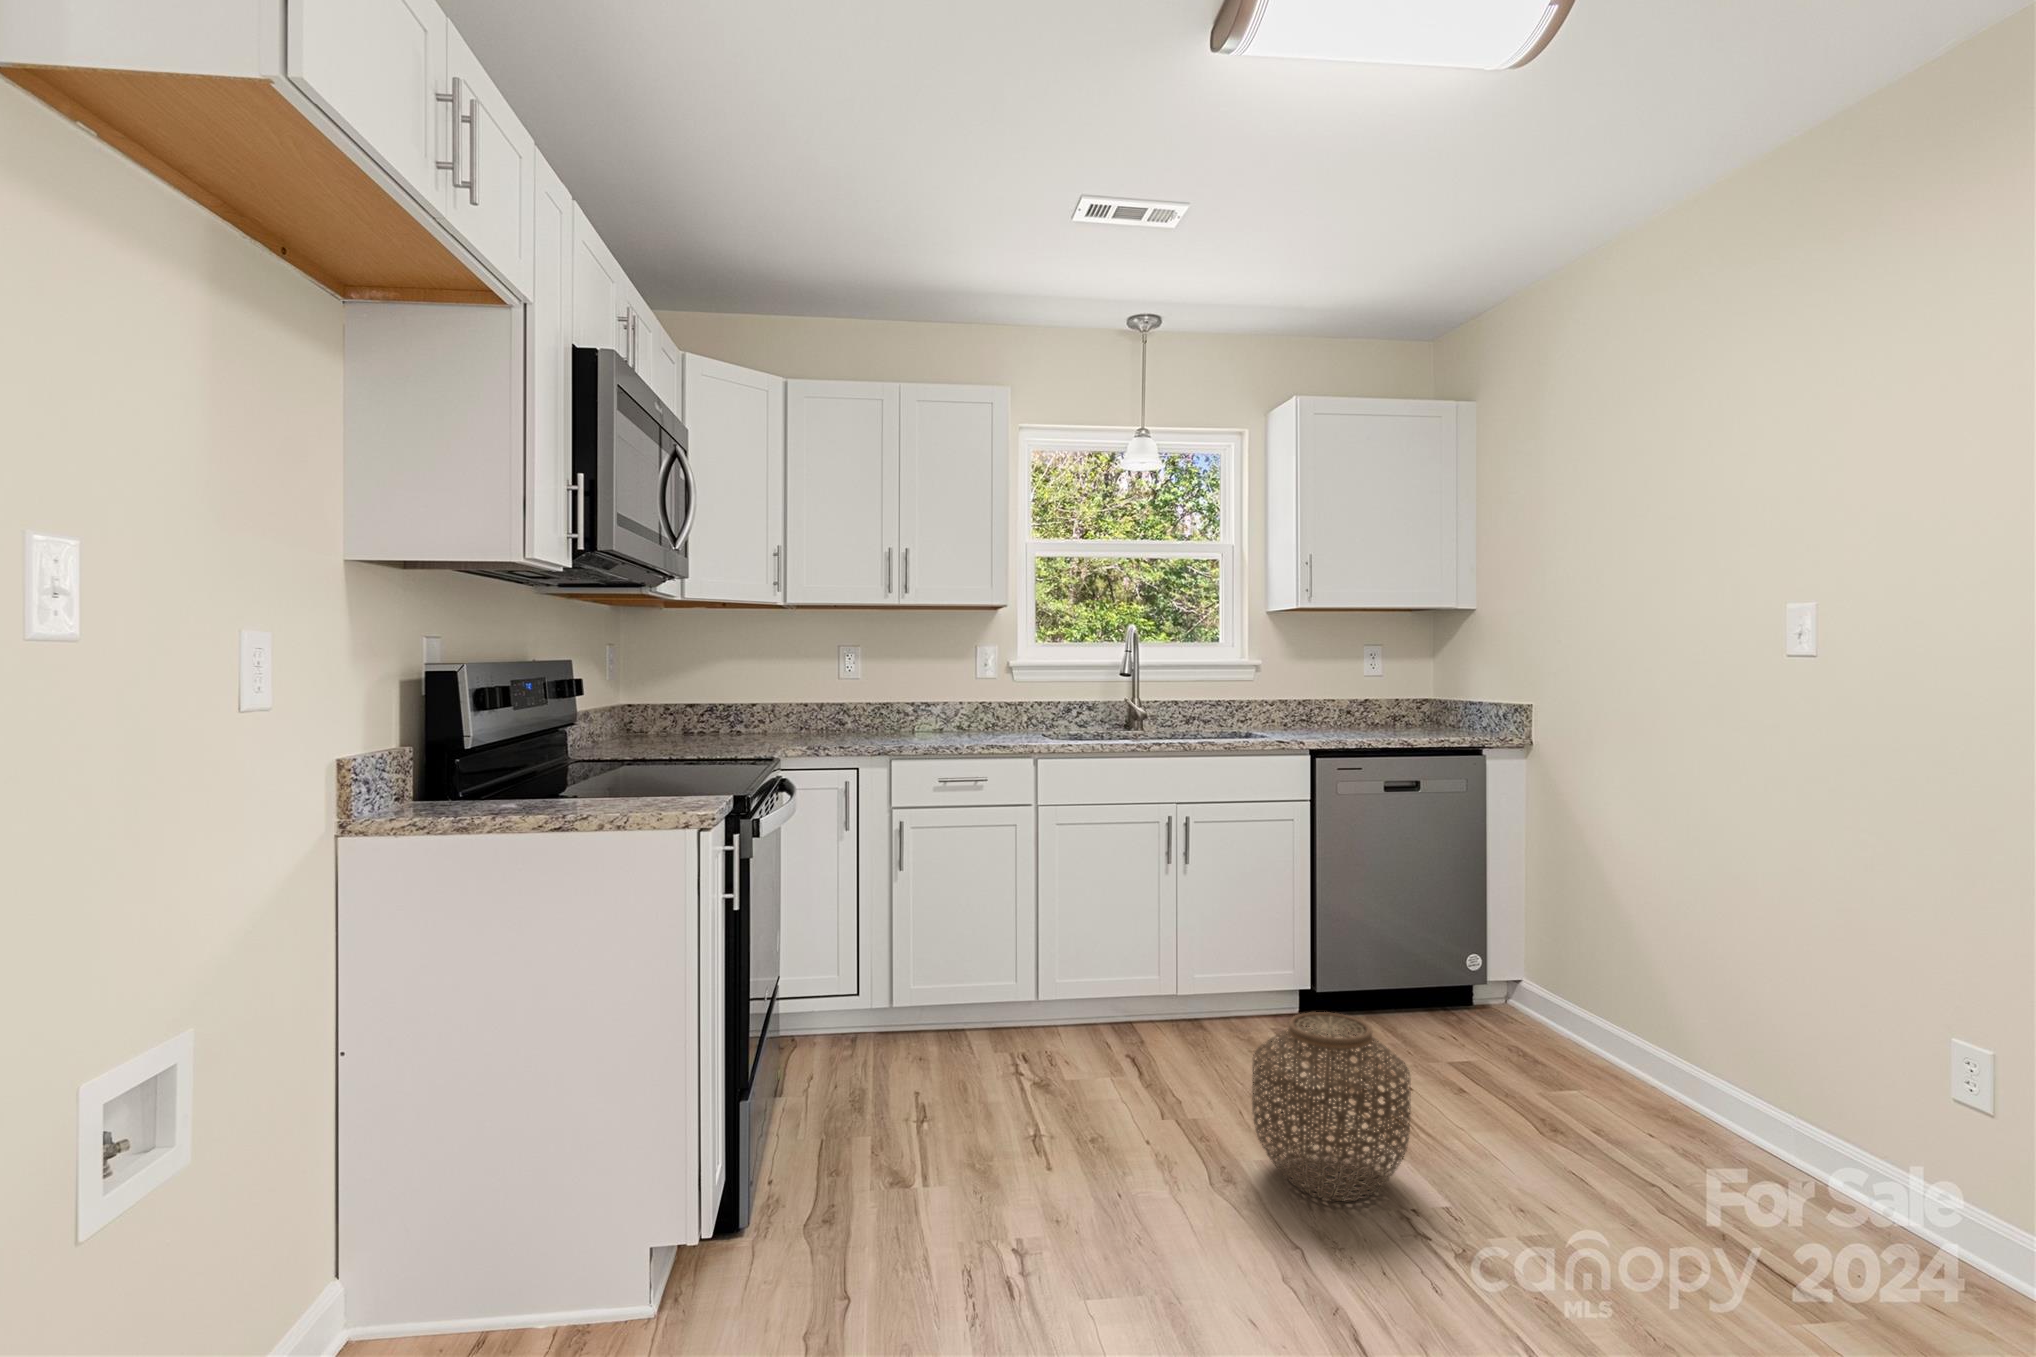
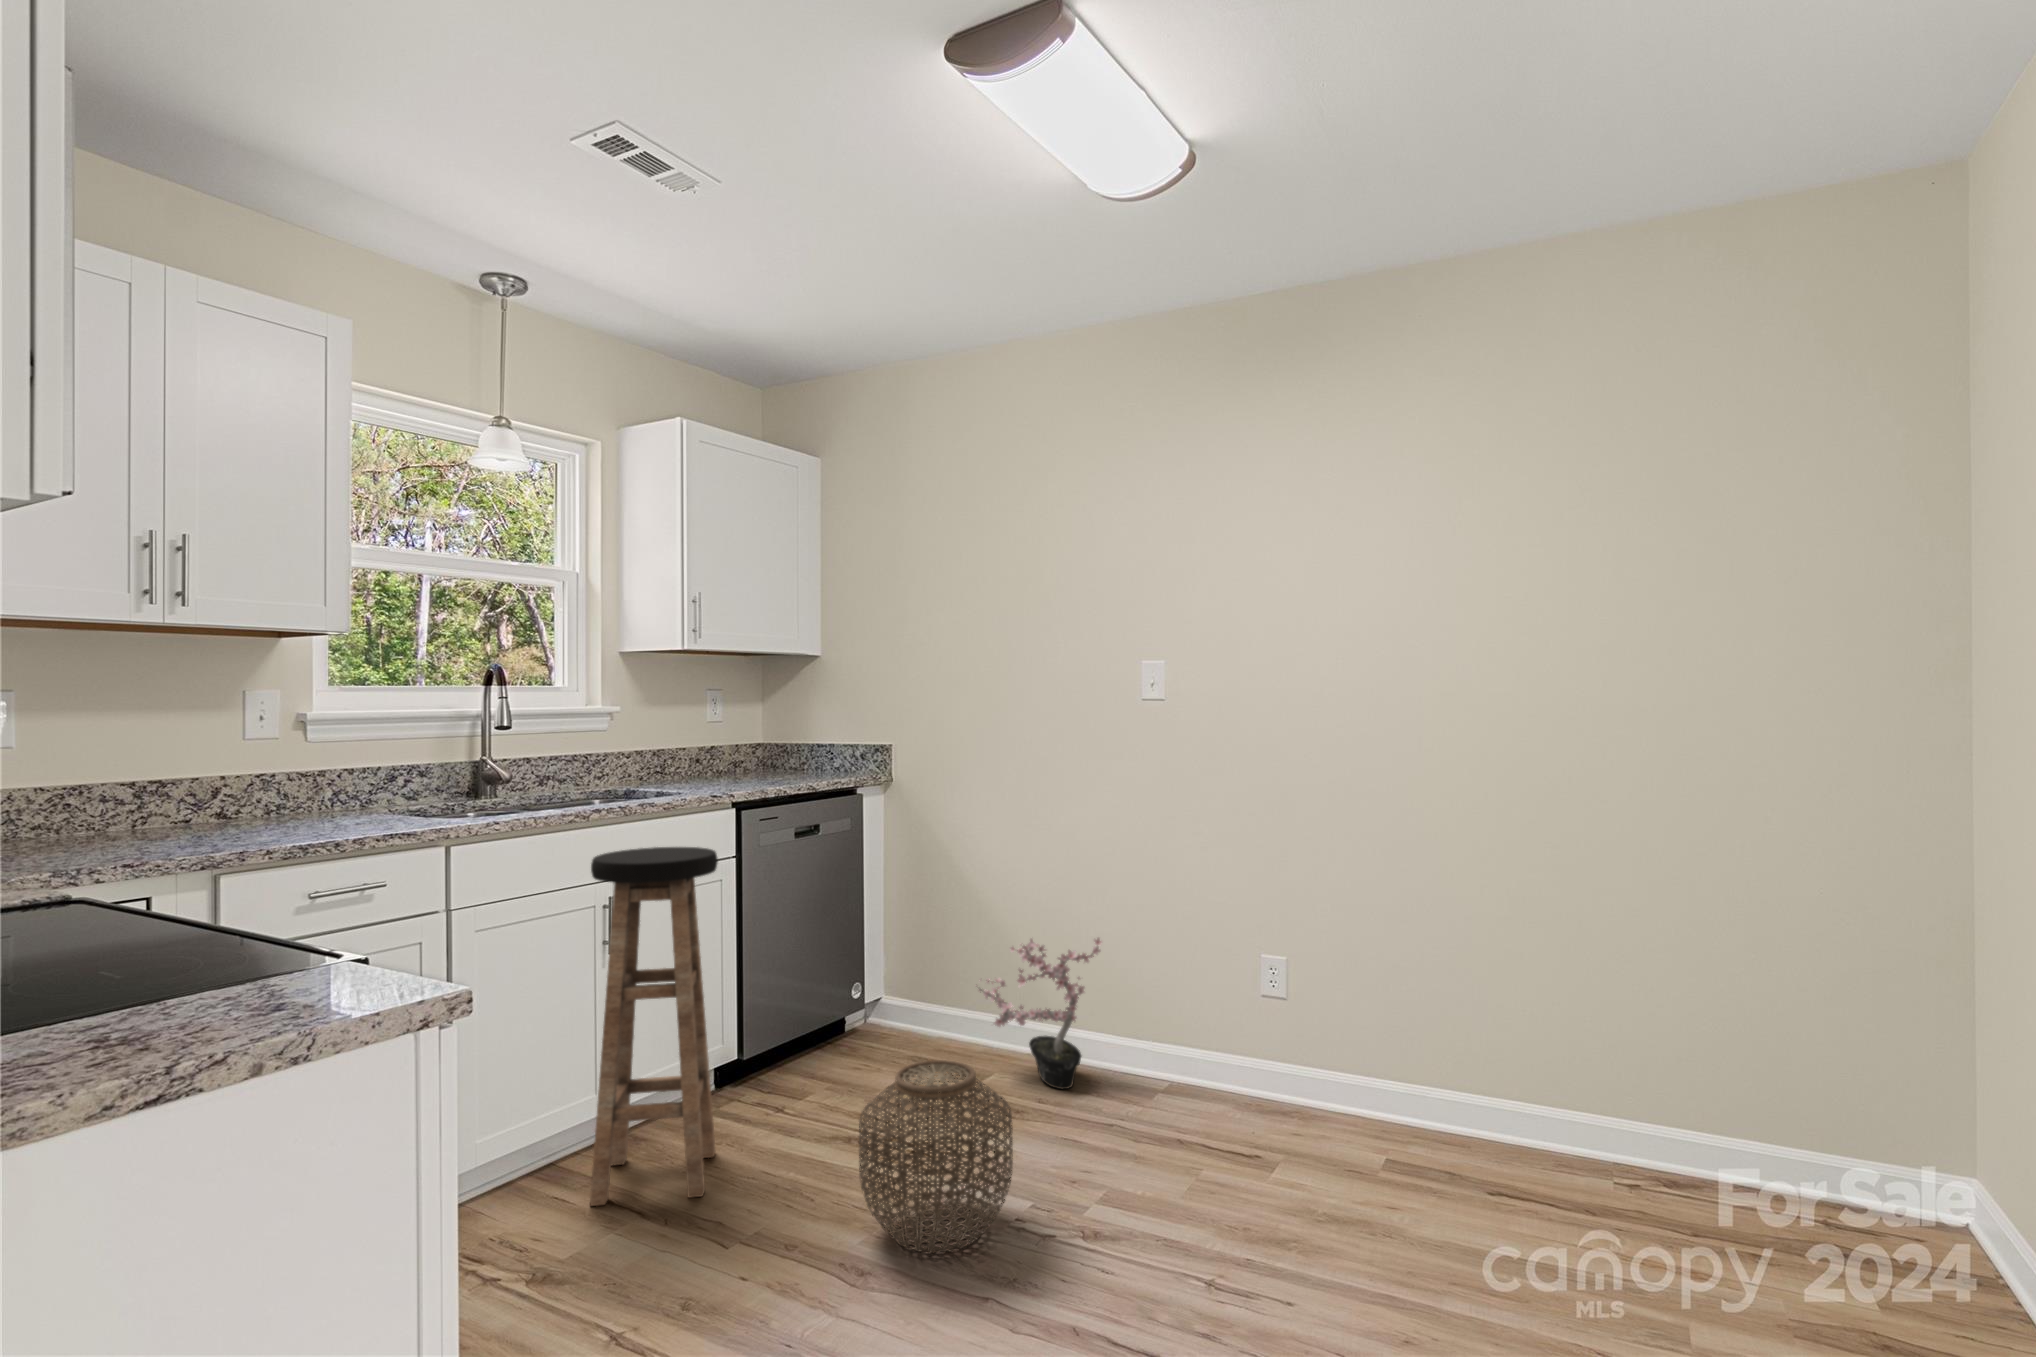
bar stool: none [1118,779,1239,1080] -> present [590,847,718,1206]
potted plant: none [1558,931,1720,1127] -> present [975,938,1102,1089]

